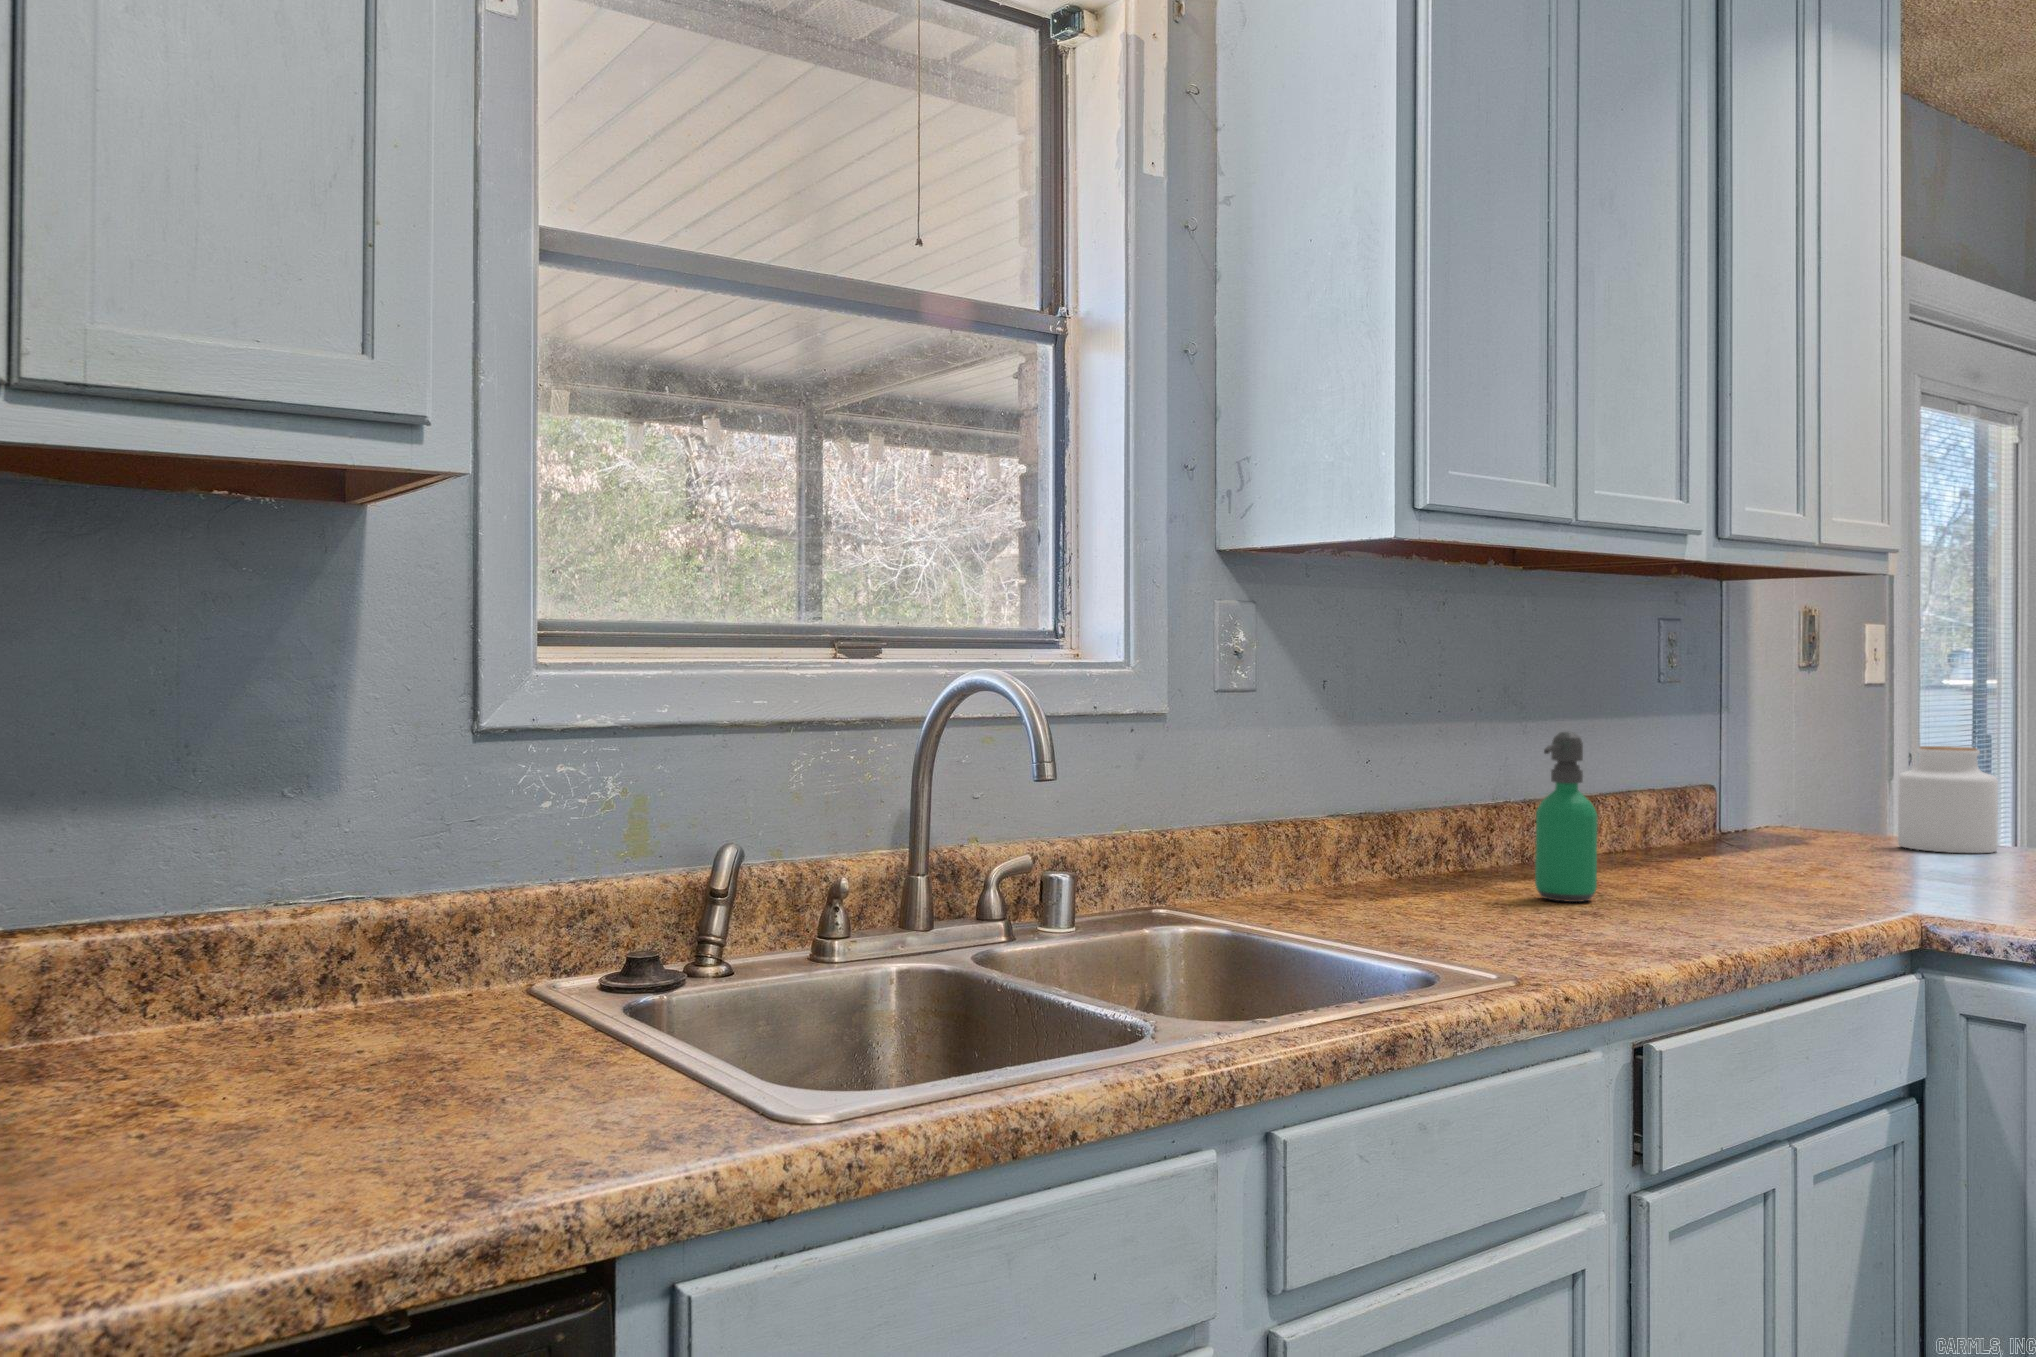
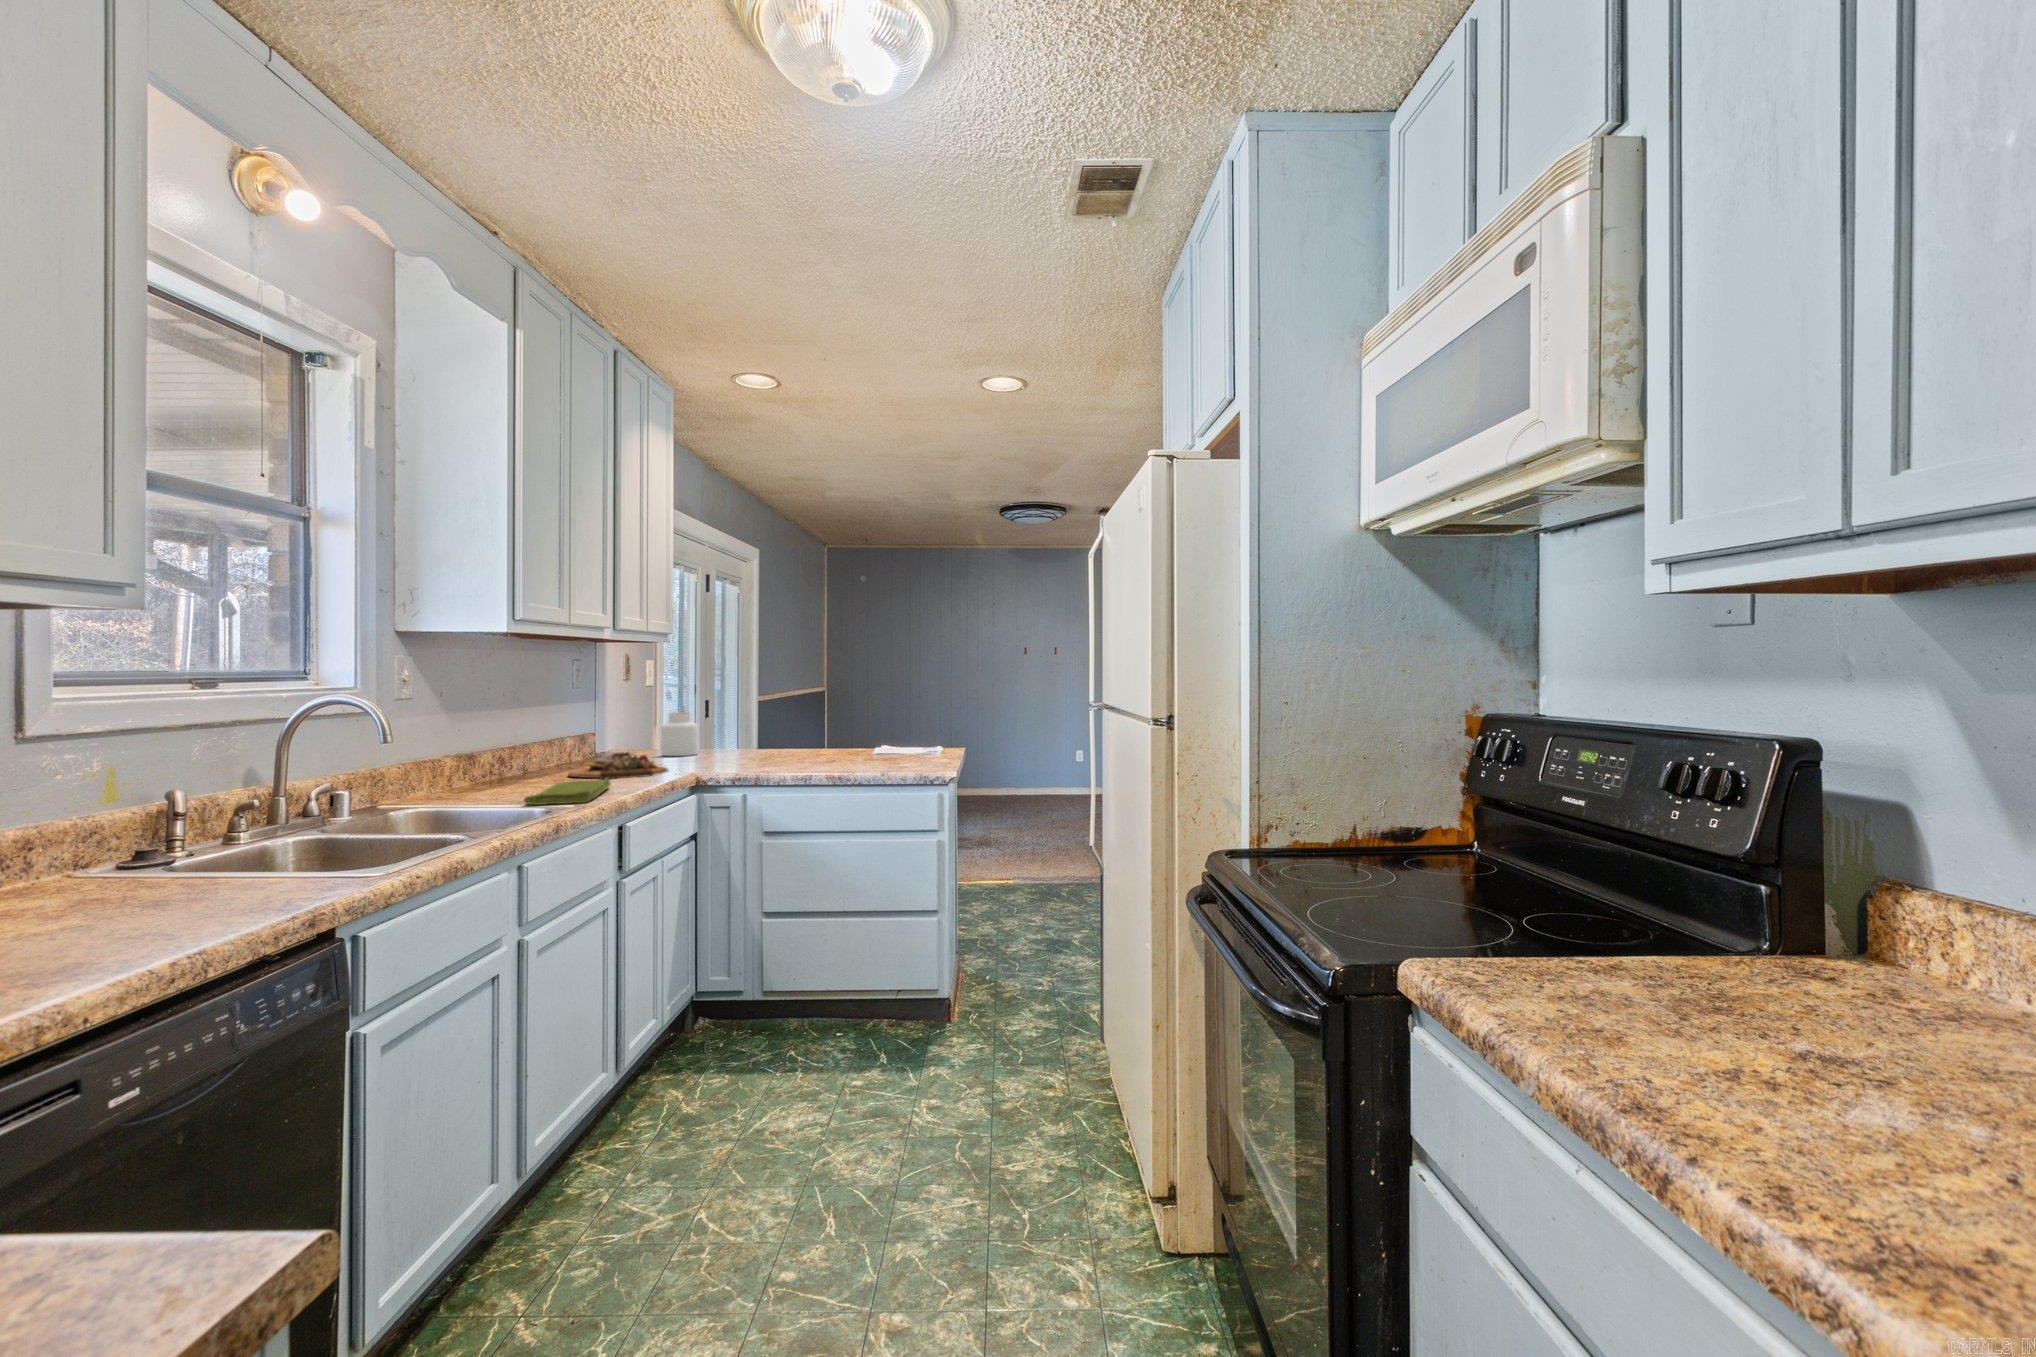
soap dispenser: present [1535,732,1598,902] -> none [542,712,570,786]
cutting board: none [1623,834,1872,906] -> present [568,752,669,779]
dish towel: none [1406,899,1666,969] -> present [524,777,611,805]

